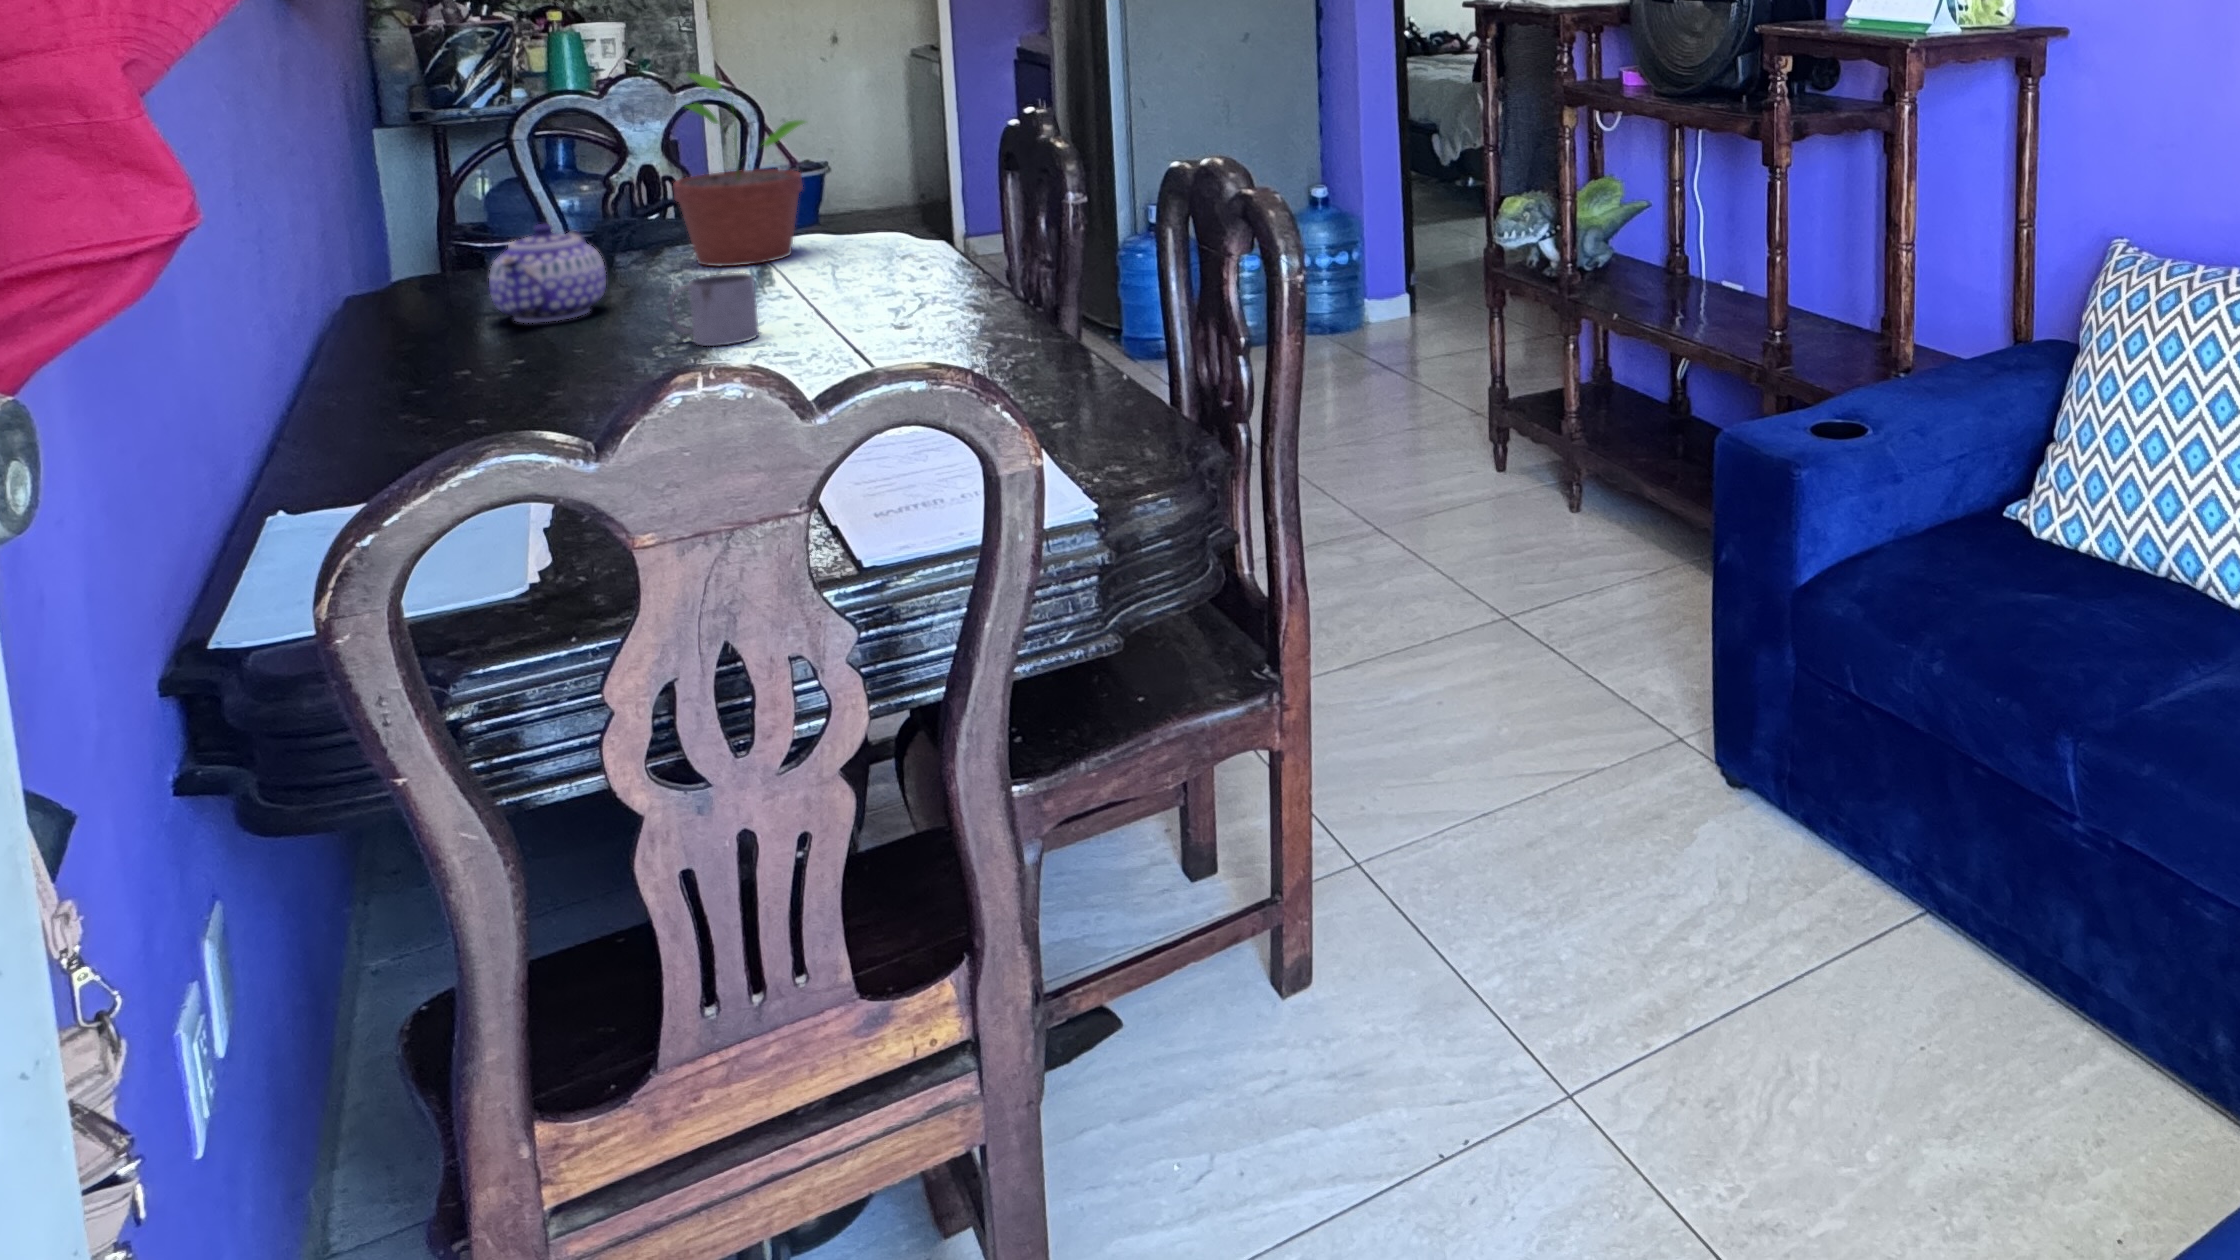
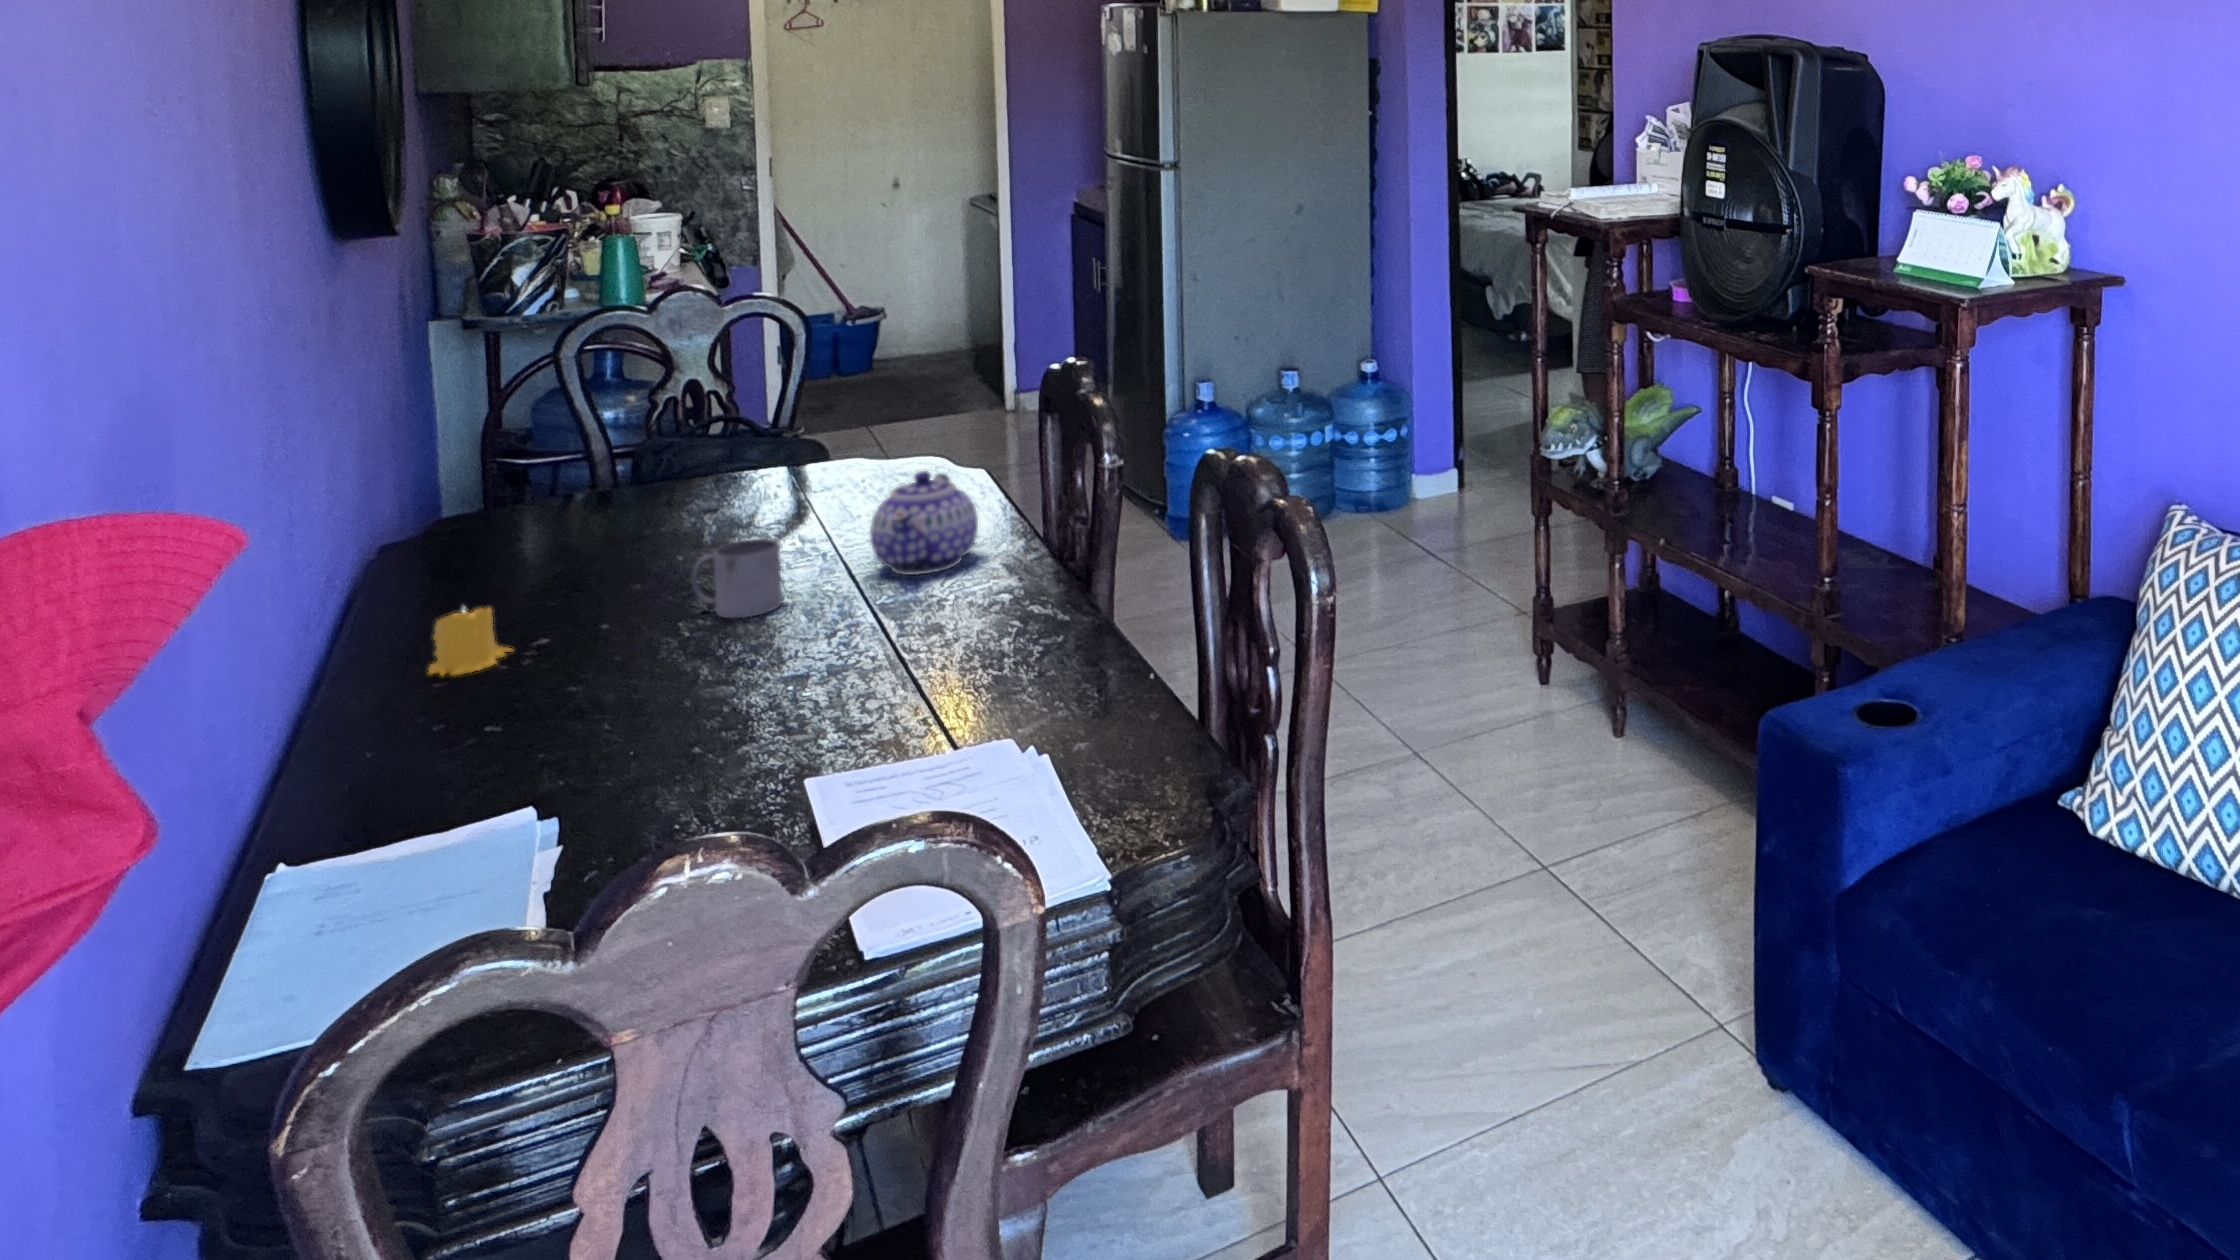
potted plant: present [673,73,805,266] -> none [710,302,849,503]
teapot: present [489,224,606,323] -> present [870,471,978,575]
candle: none [410,322,495,390] -> present [429,608,512,676]

